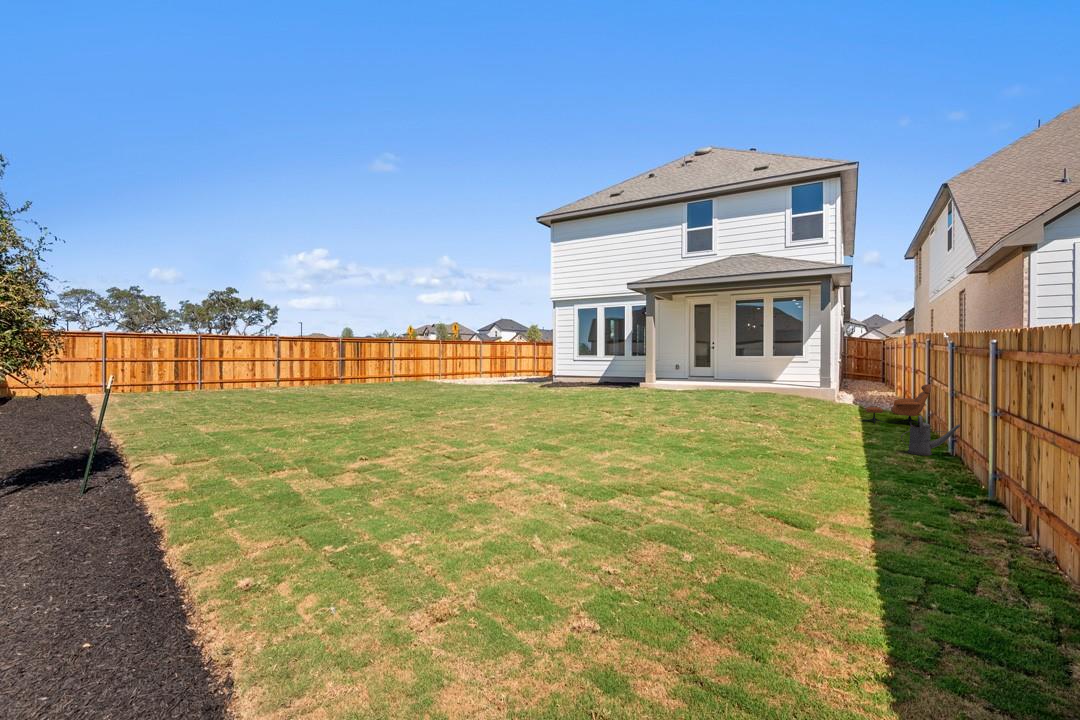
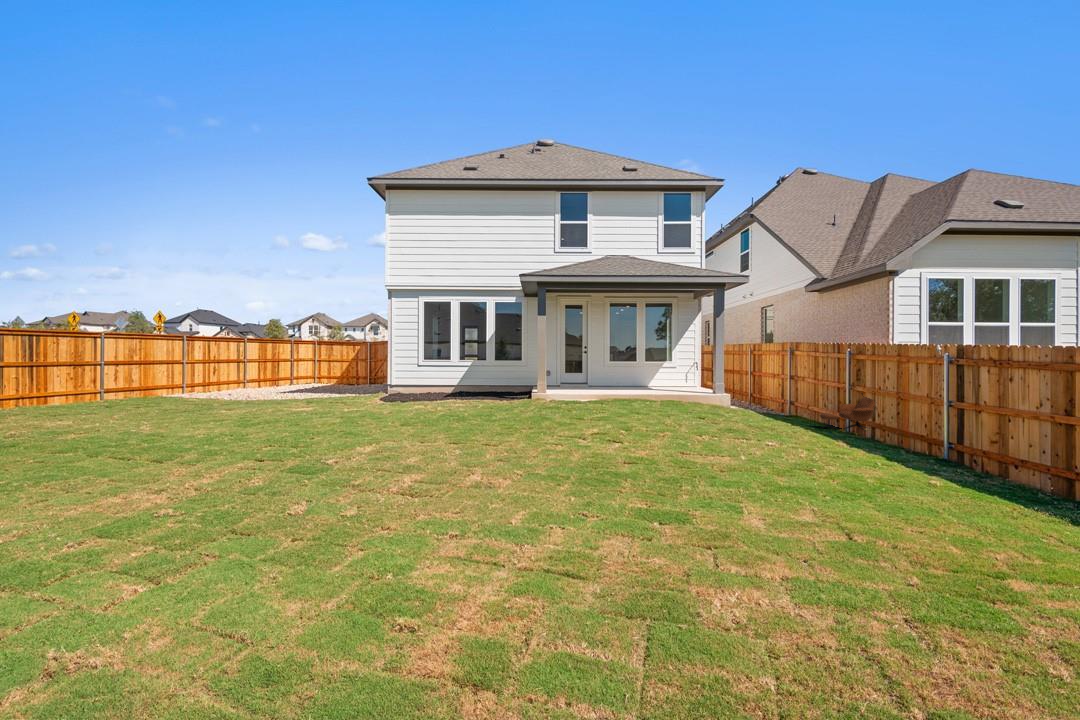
watering can: present [901,416,960,455] -> none [951,427,1000,467]

